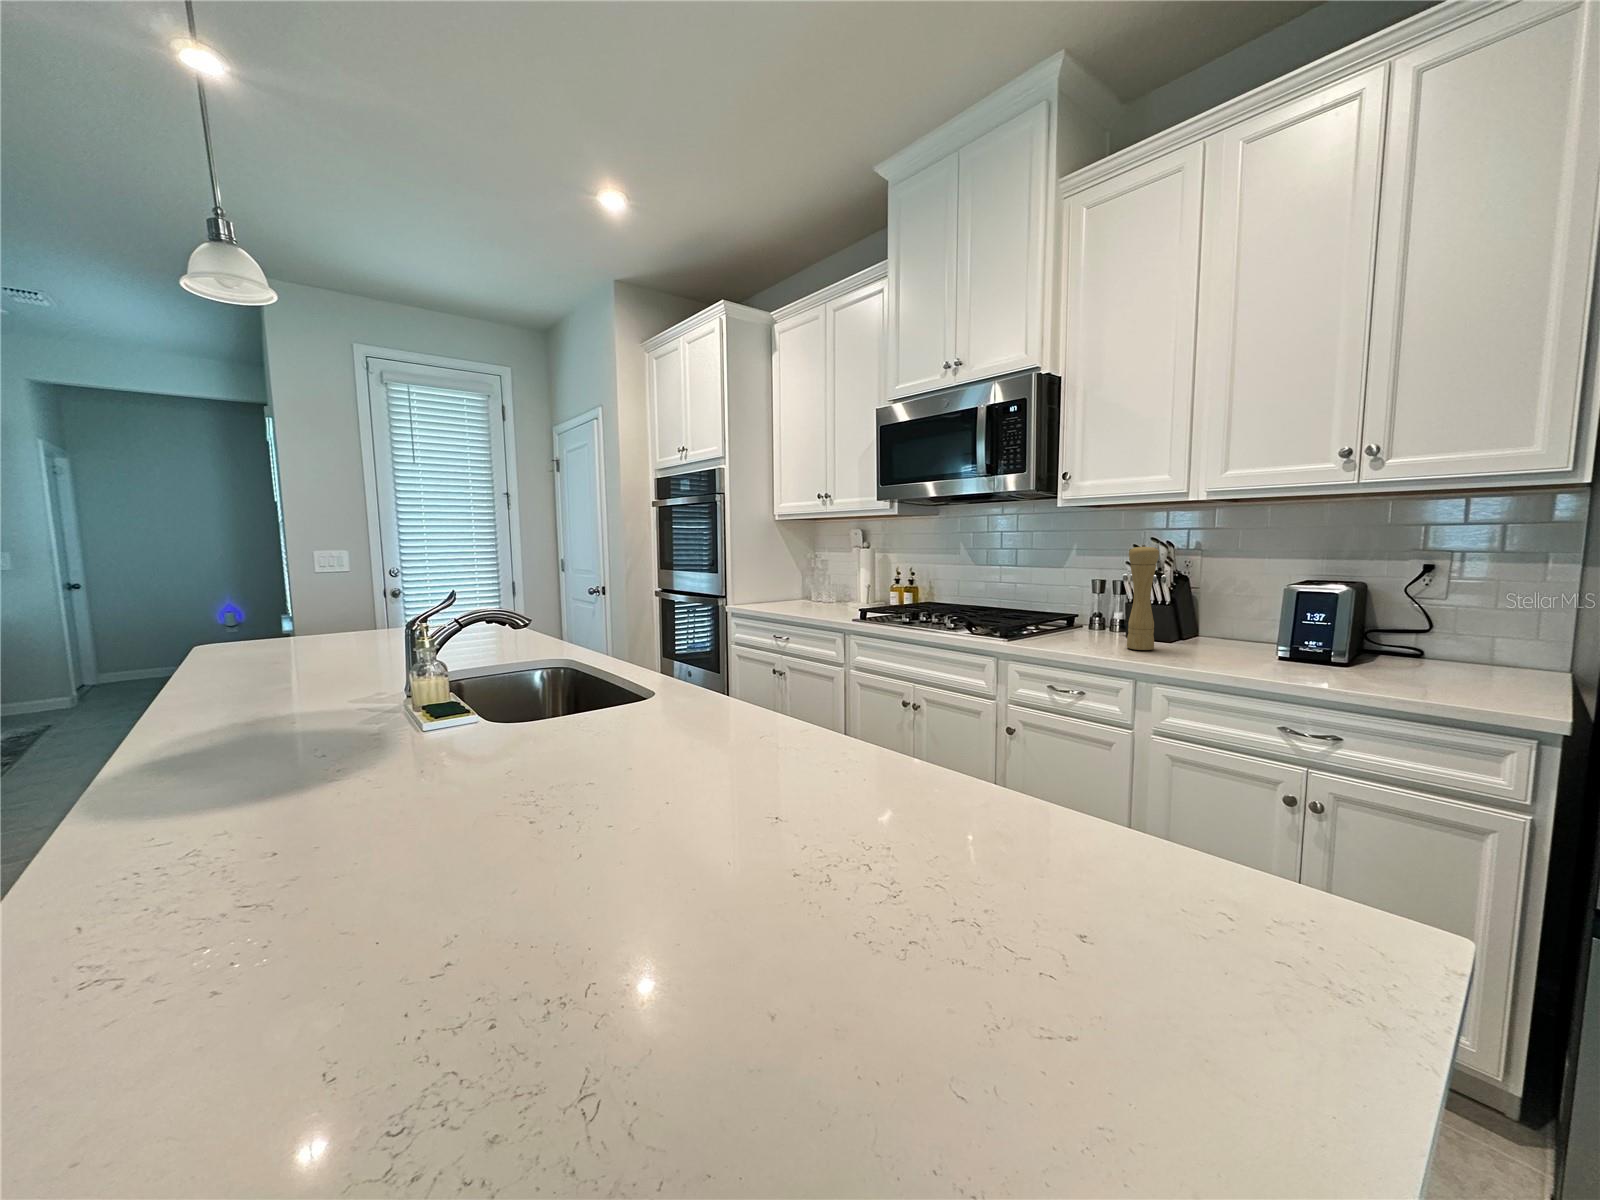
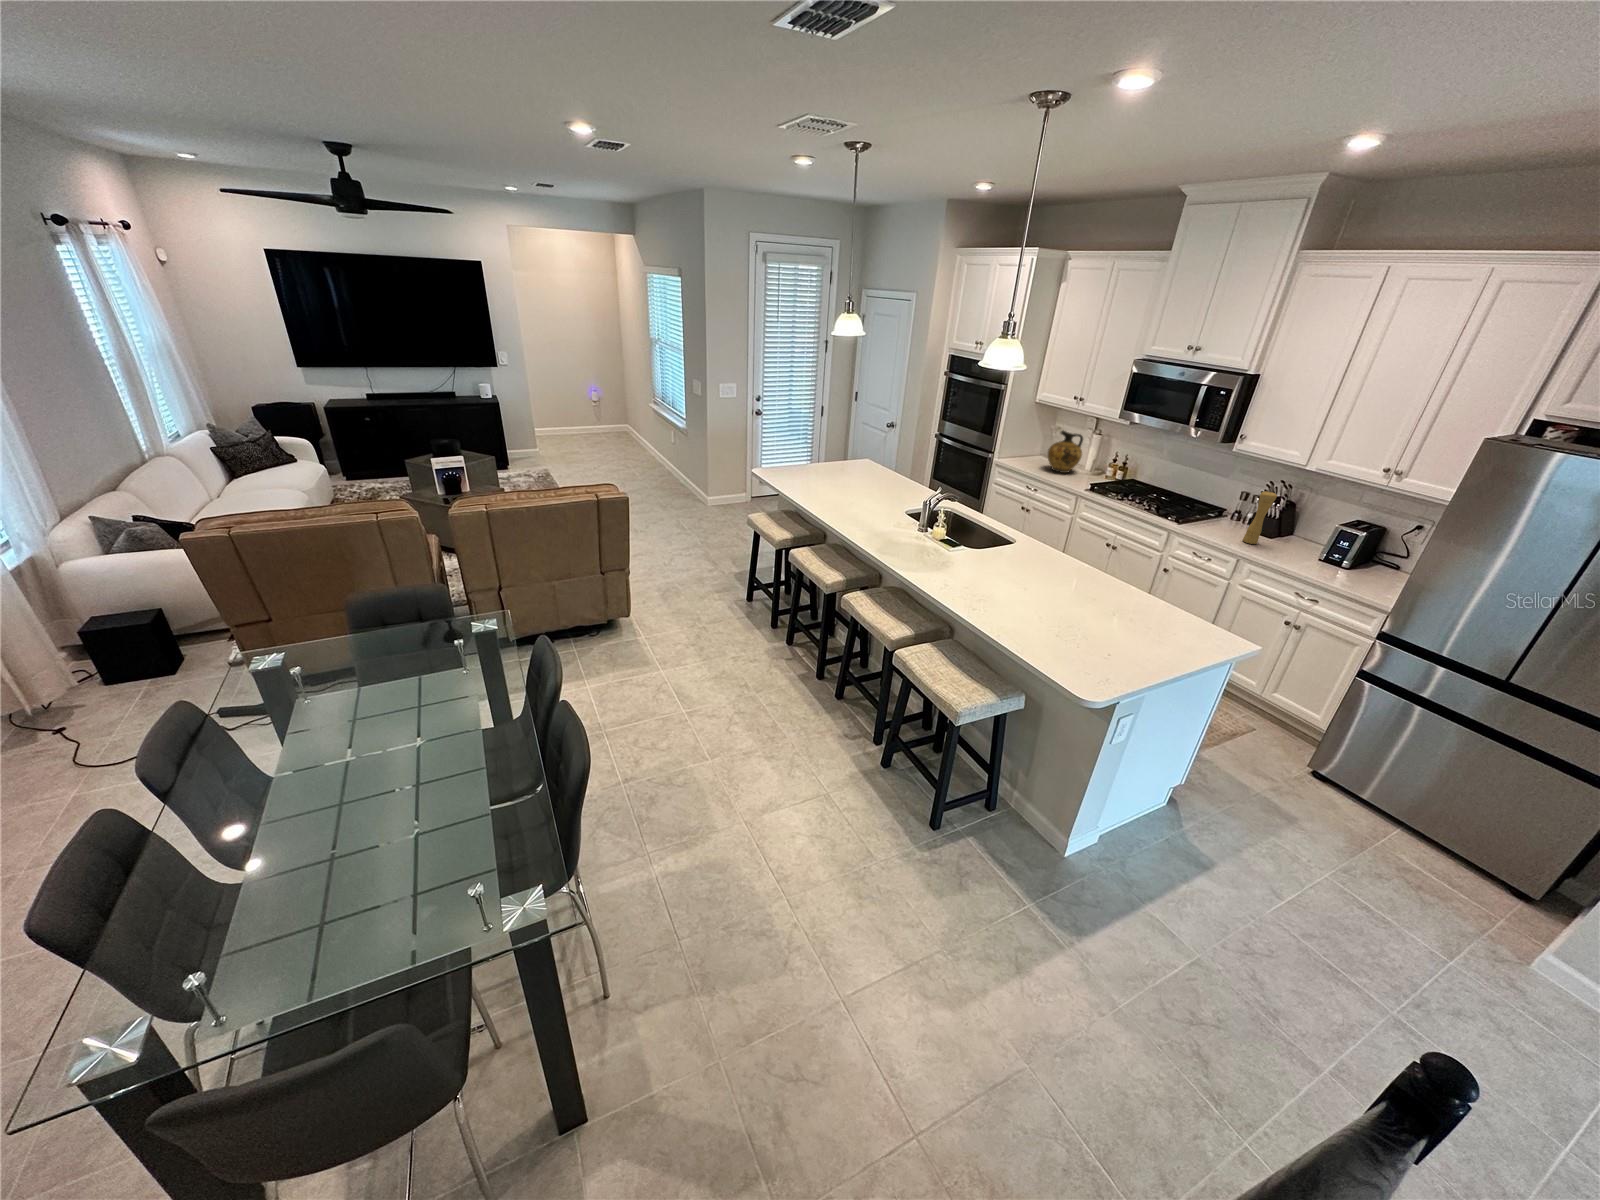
ceramic jug: none [797,542,848,606] -> present [1048,431,1083,473]

